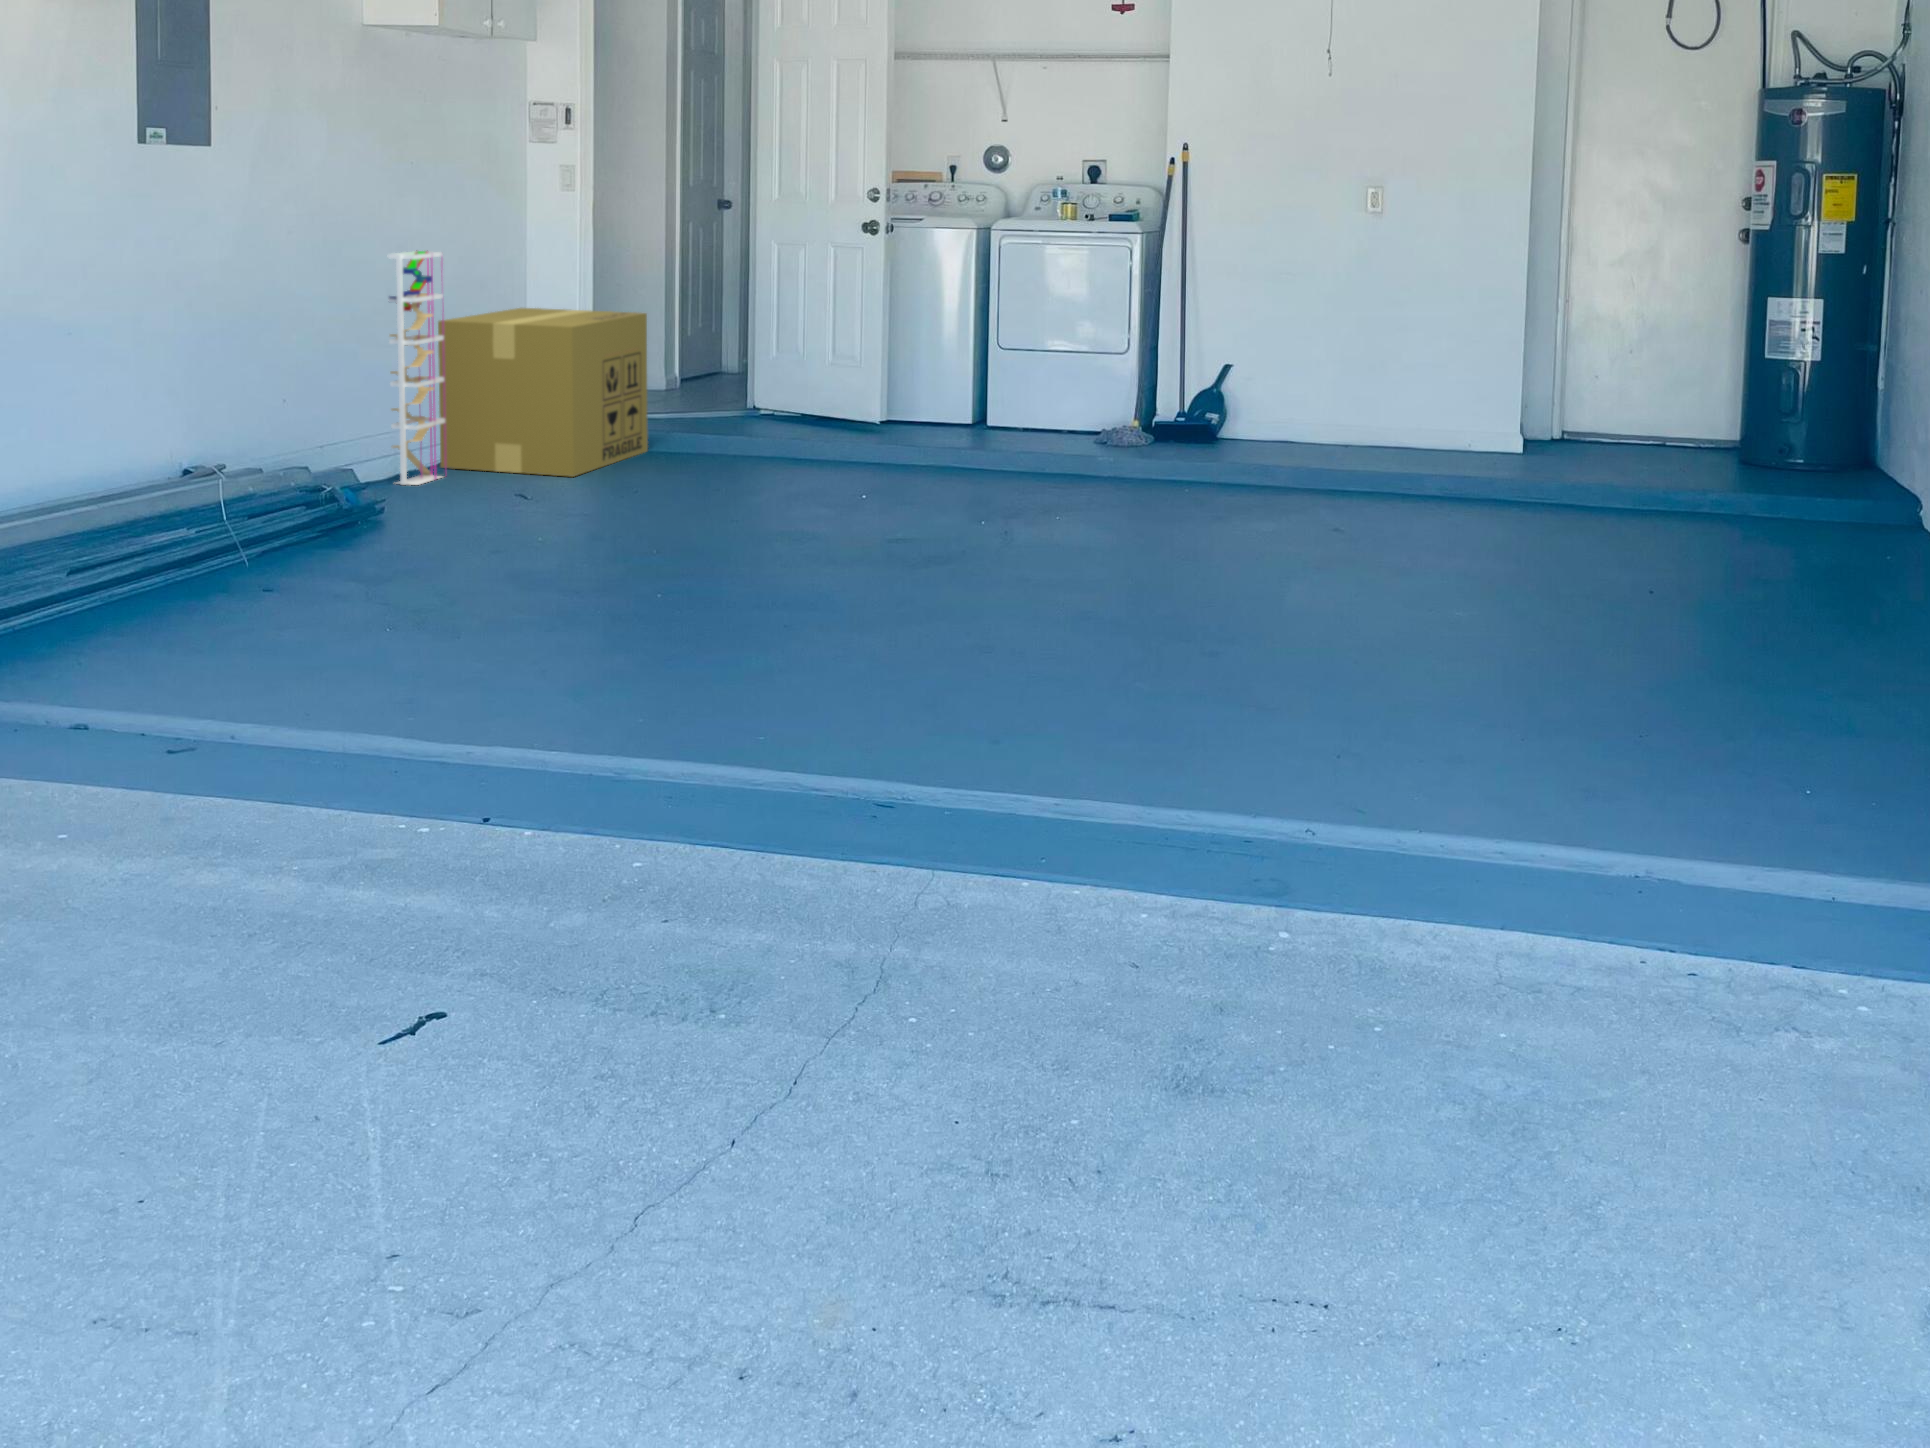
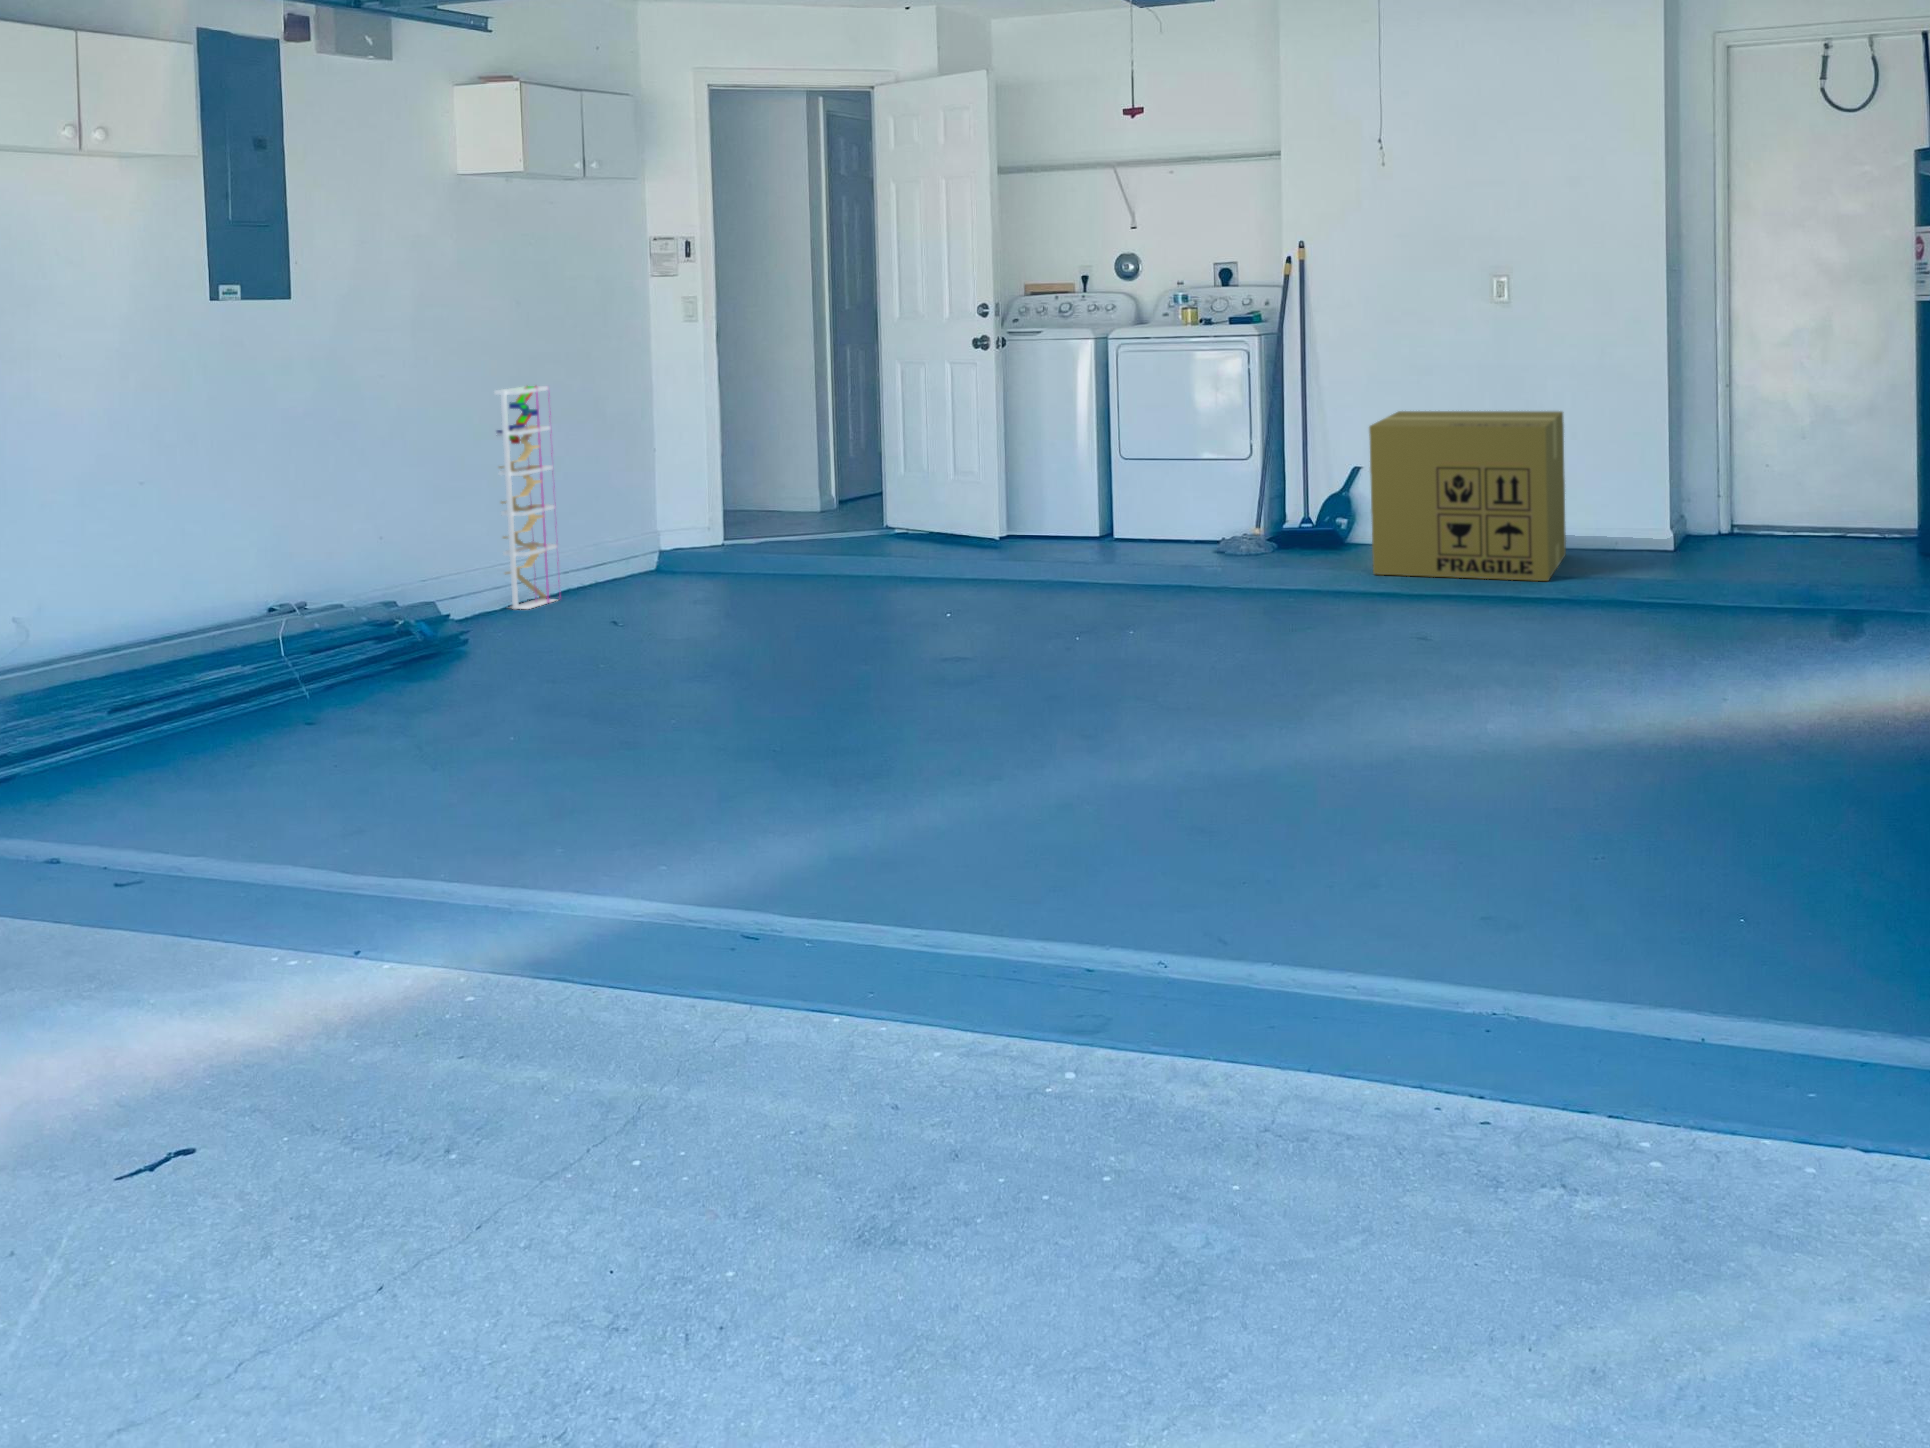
cardboard box: present [438,308,648,477] -> present [1369,411,1566,581]

